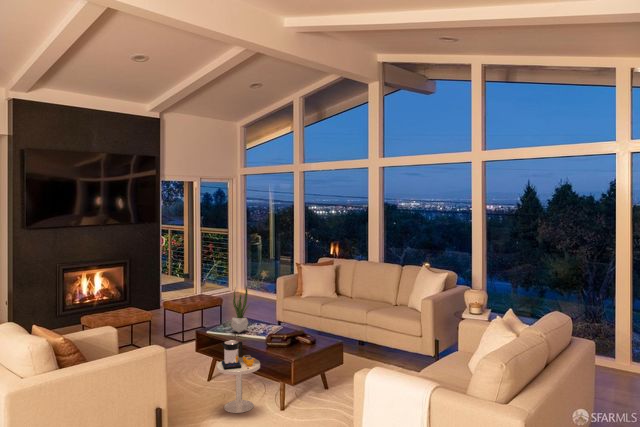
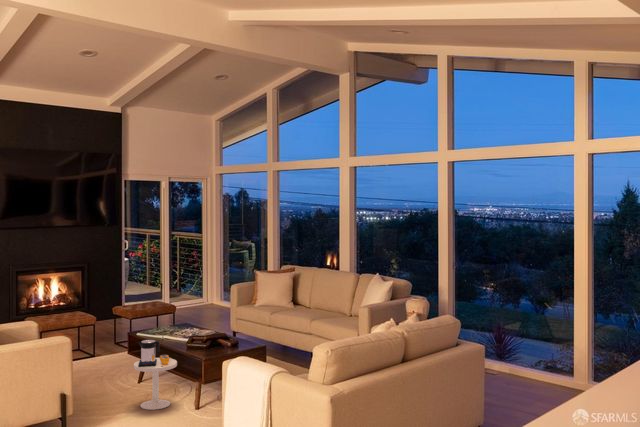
potted plant: present [231,287,250,333] -> none [160,288,181,335]

